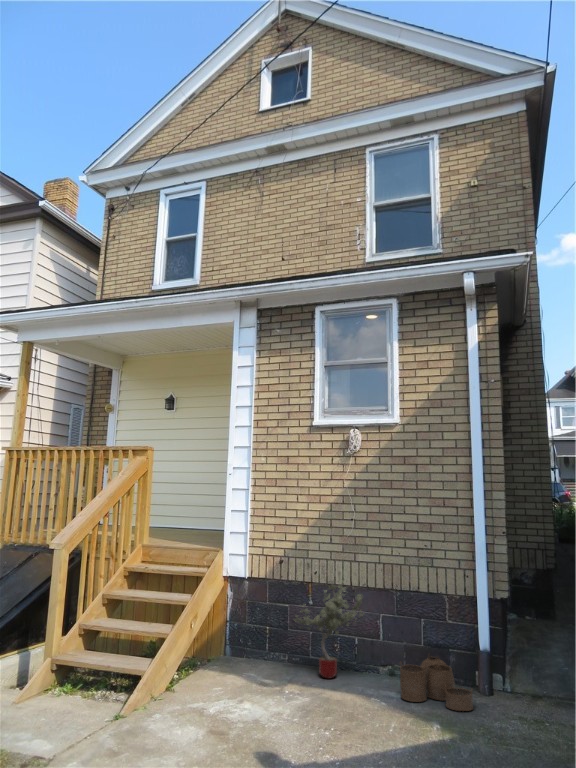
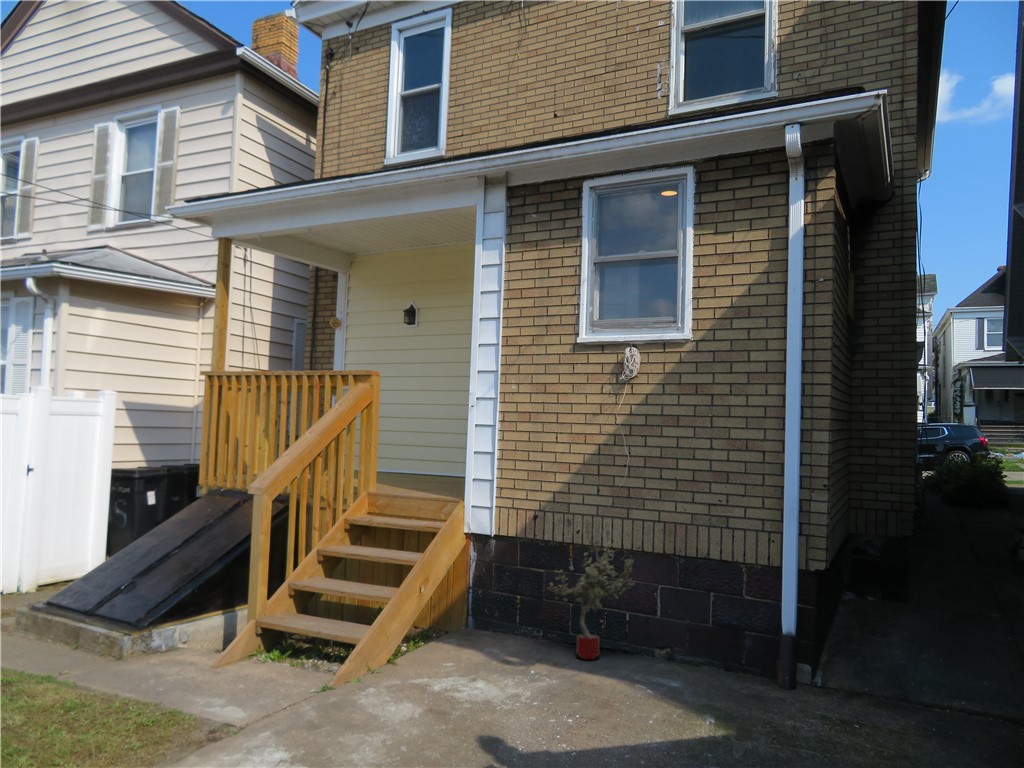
woven basket: present [400,657,473,711] -> none [672,635,761,703]

